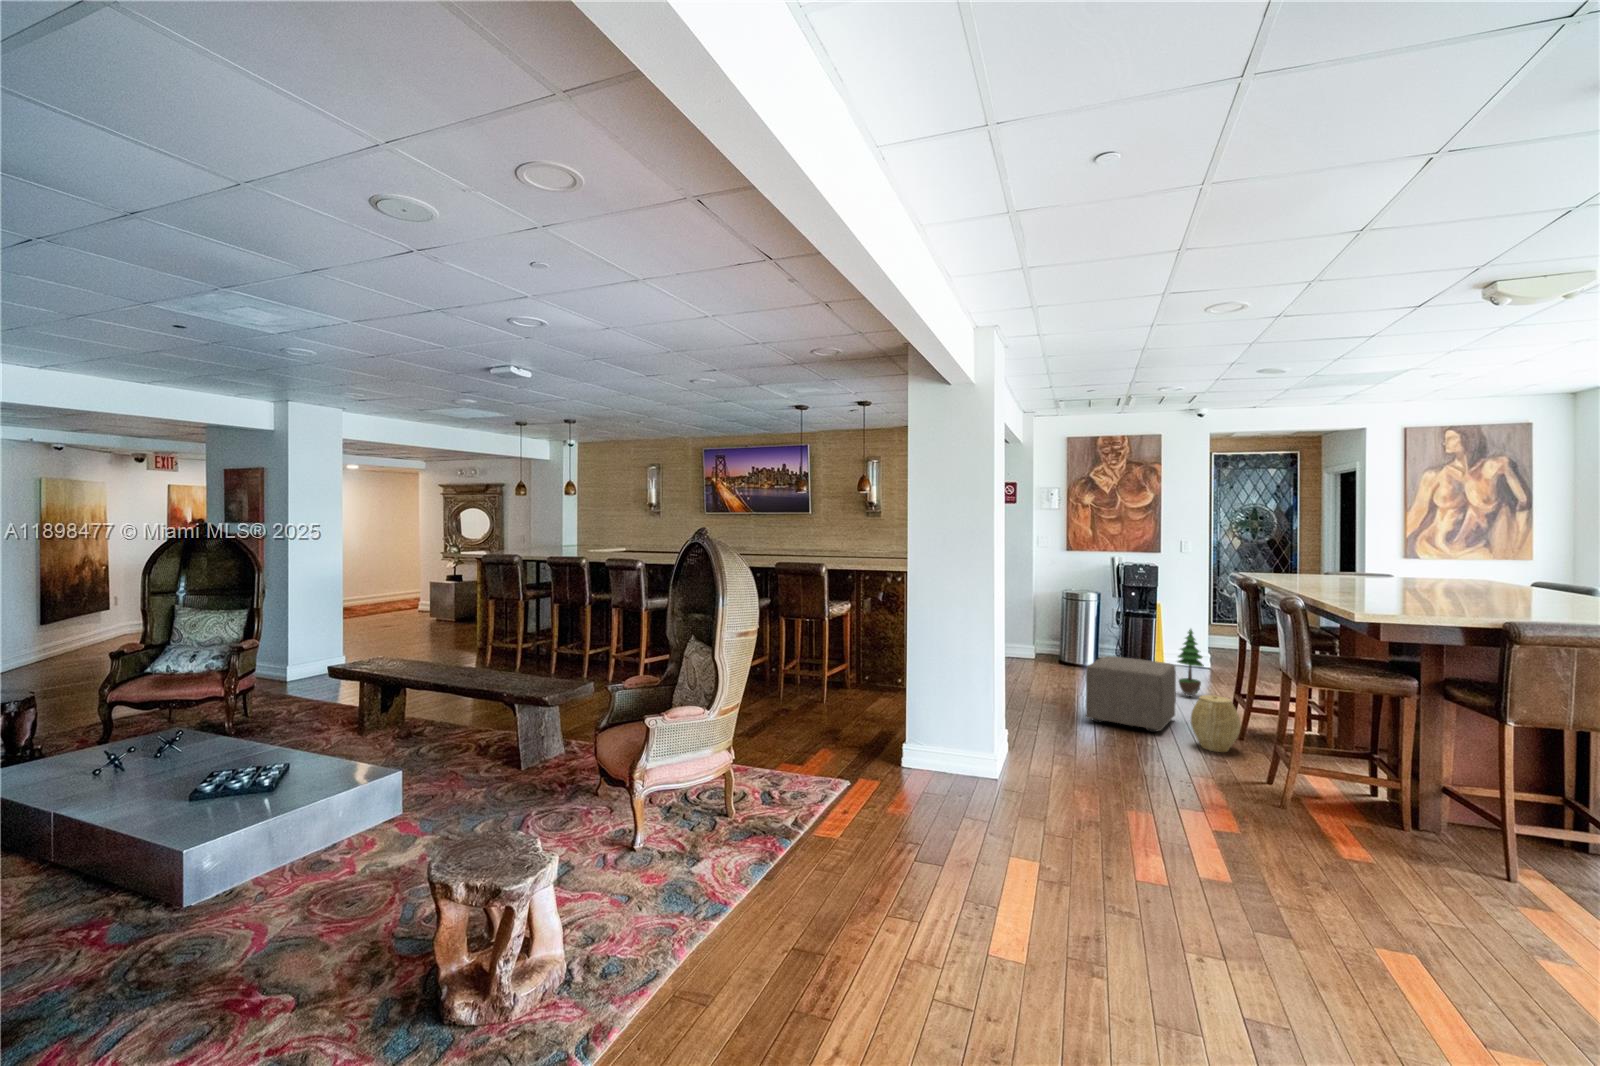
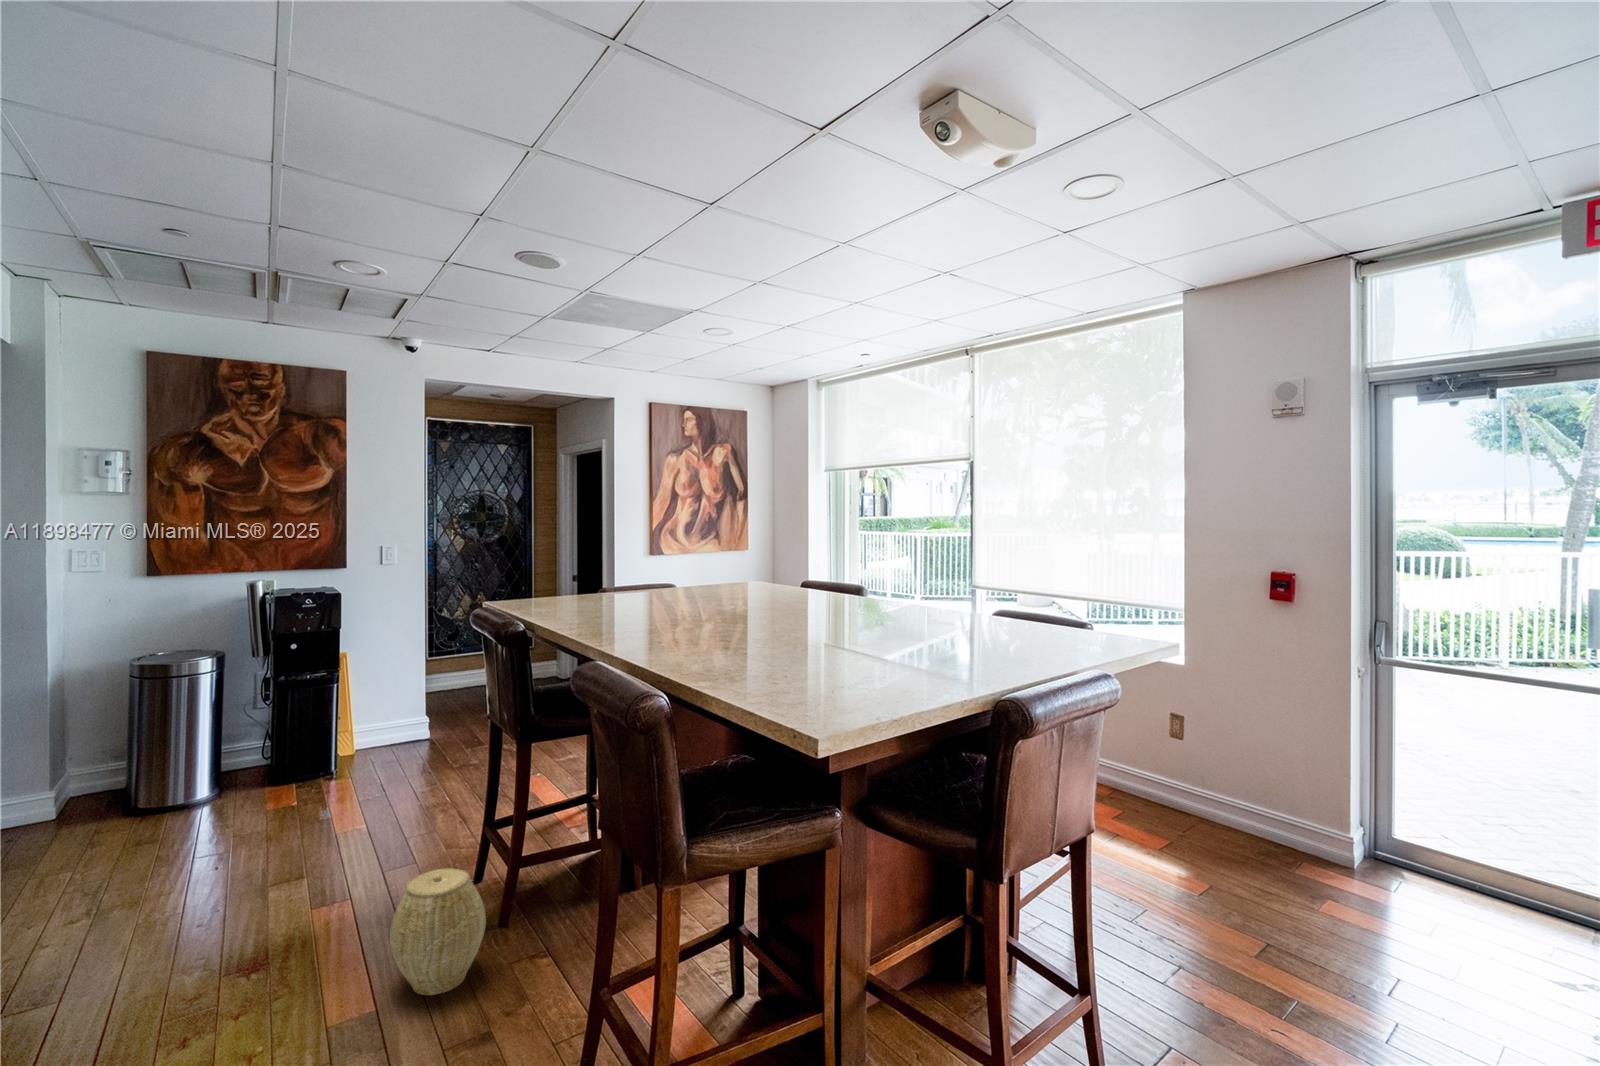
potted tree: present [1178,629,1204,697] -> none [369,704,419,827]
ottoman: present [1086,656,1176,732] -> none [133,805,364,1010]

